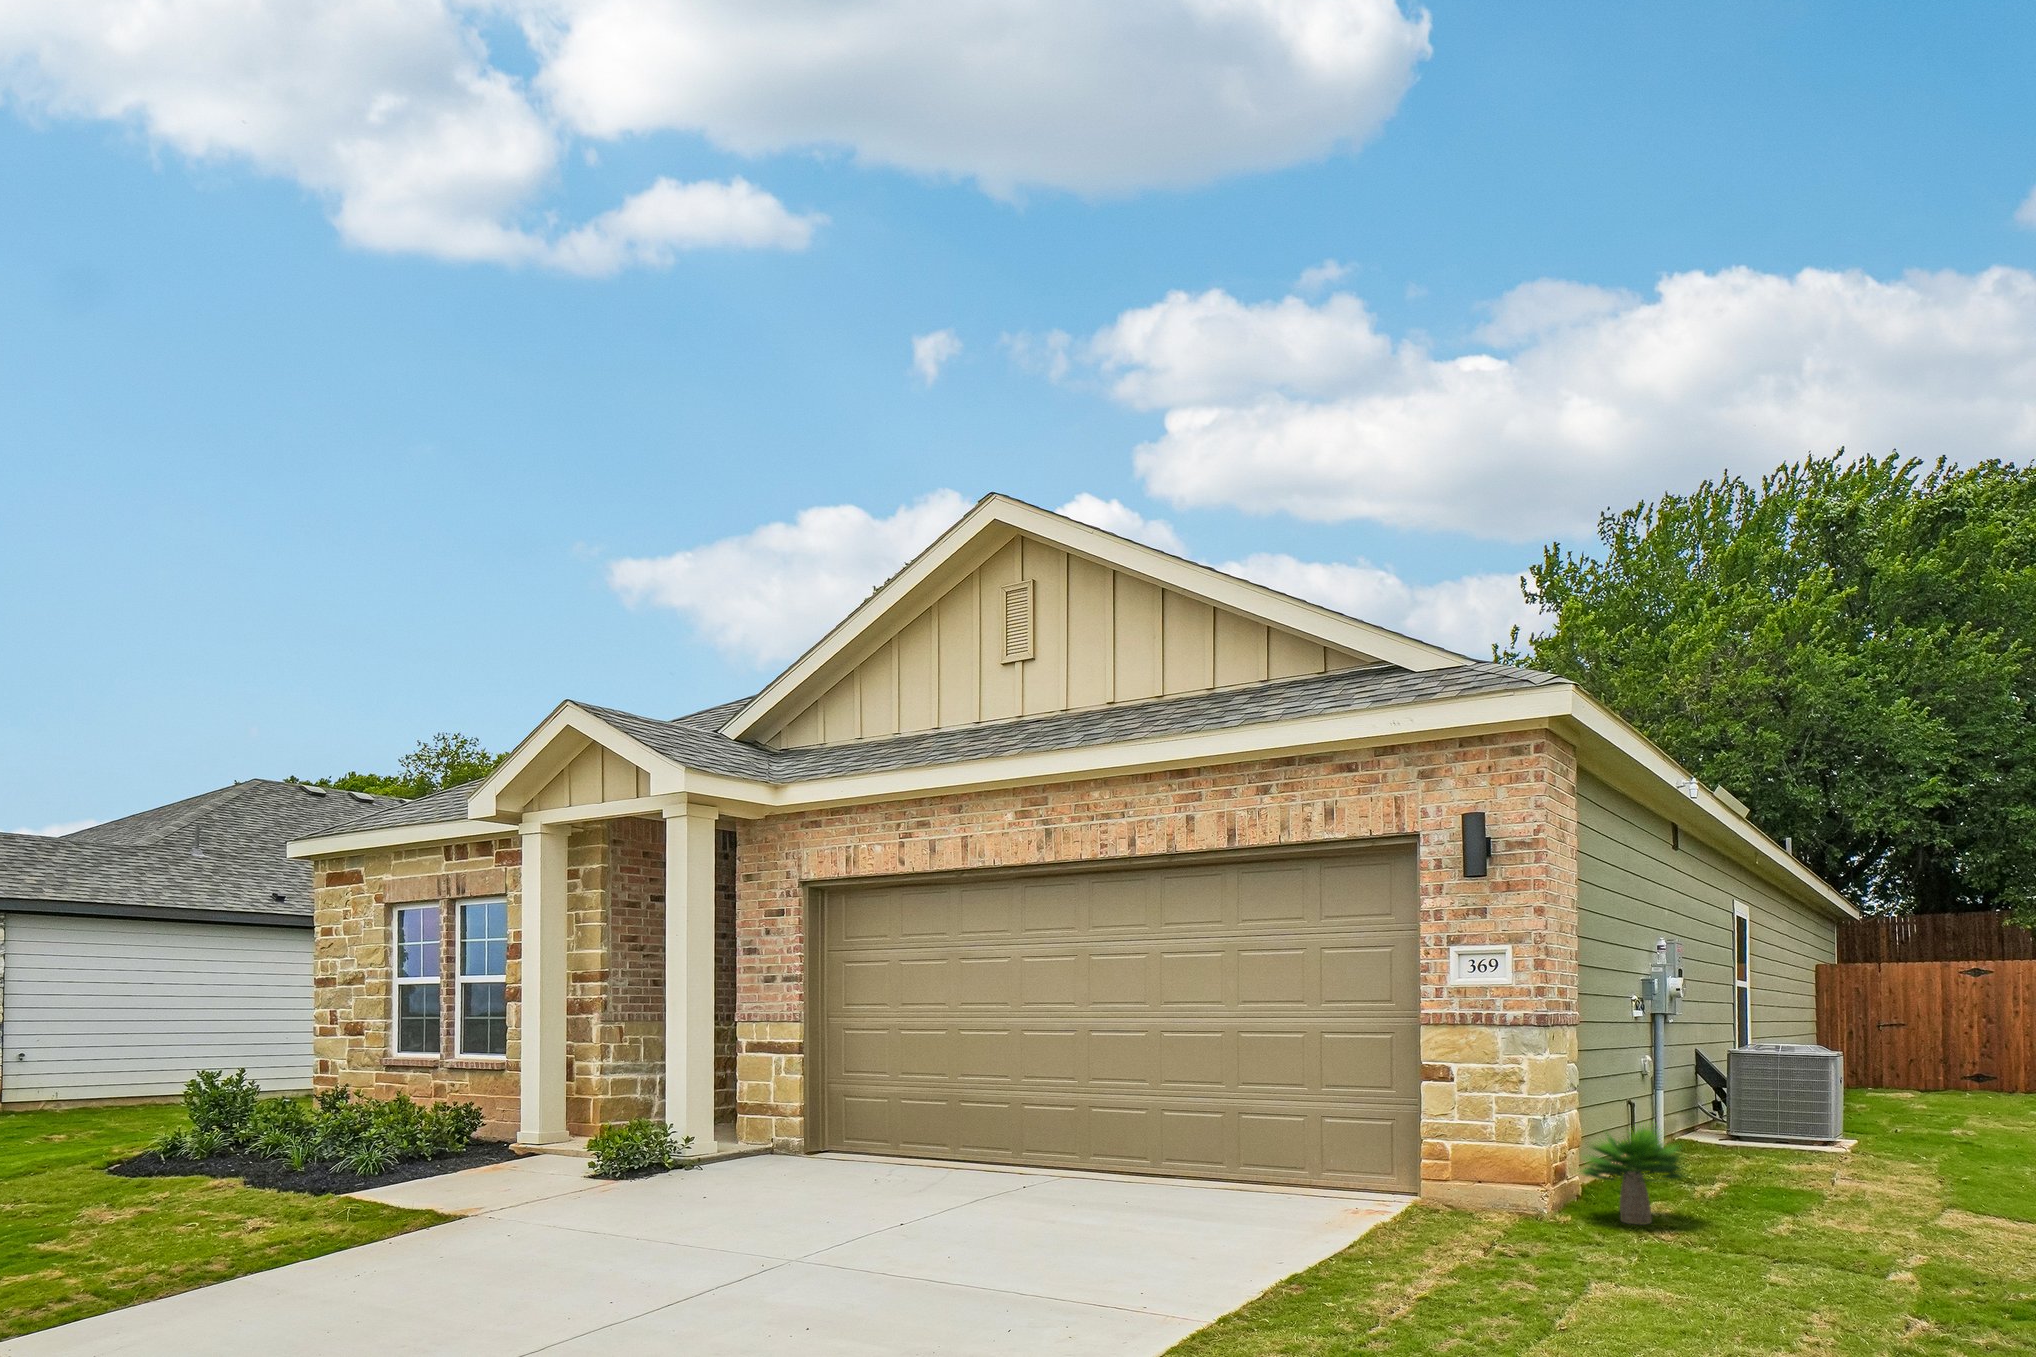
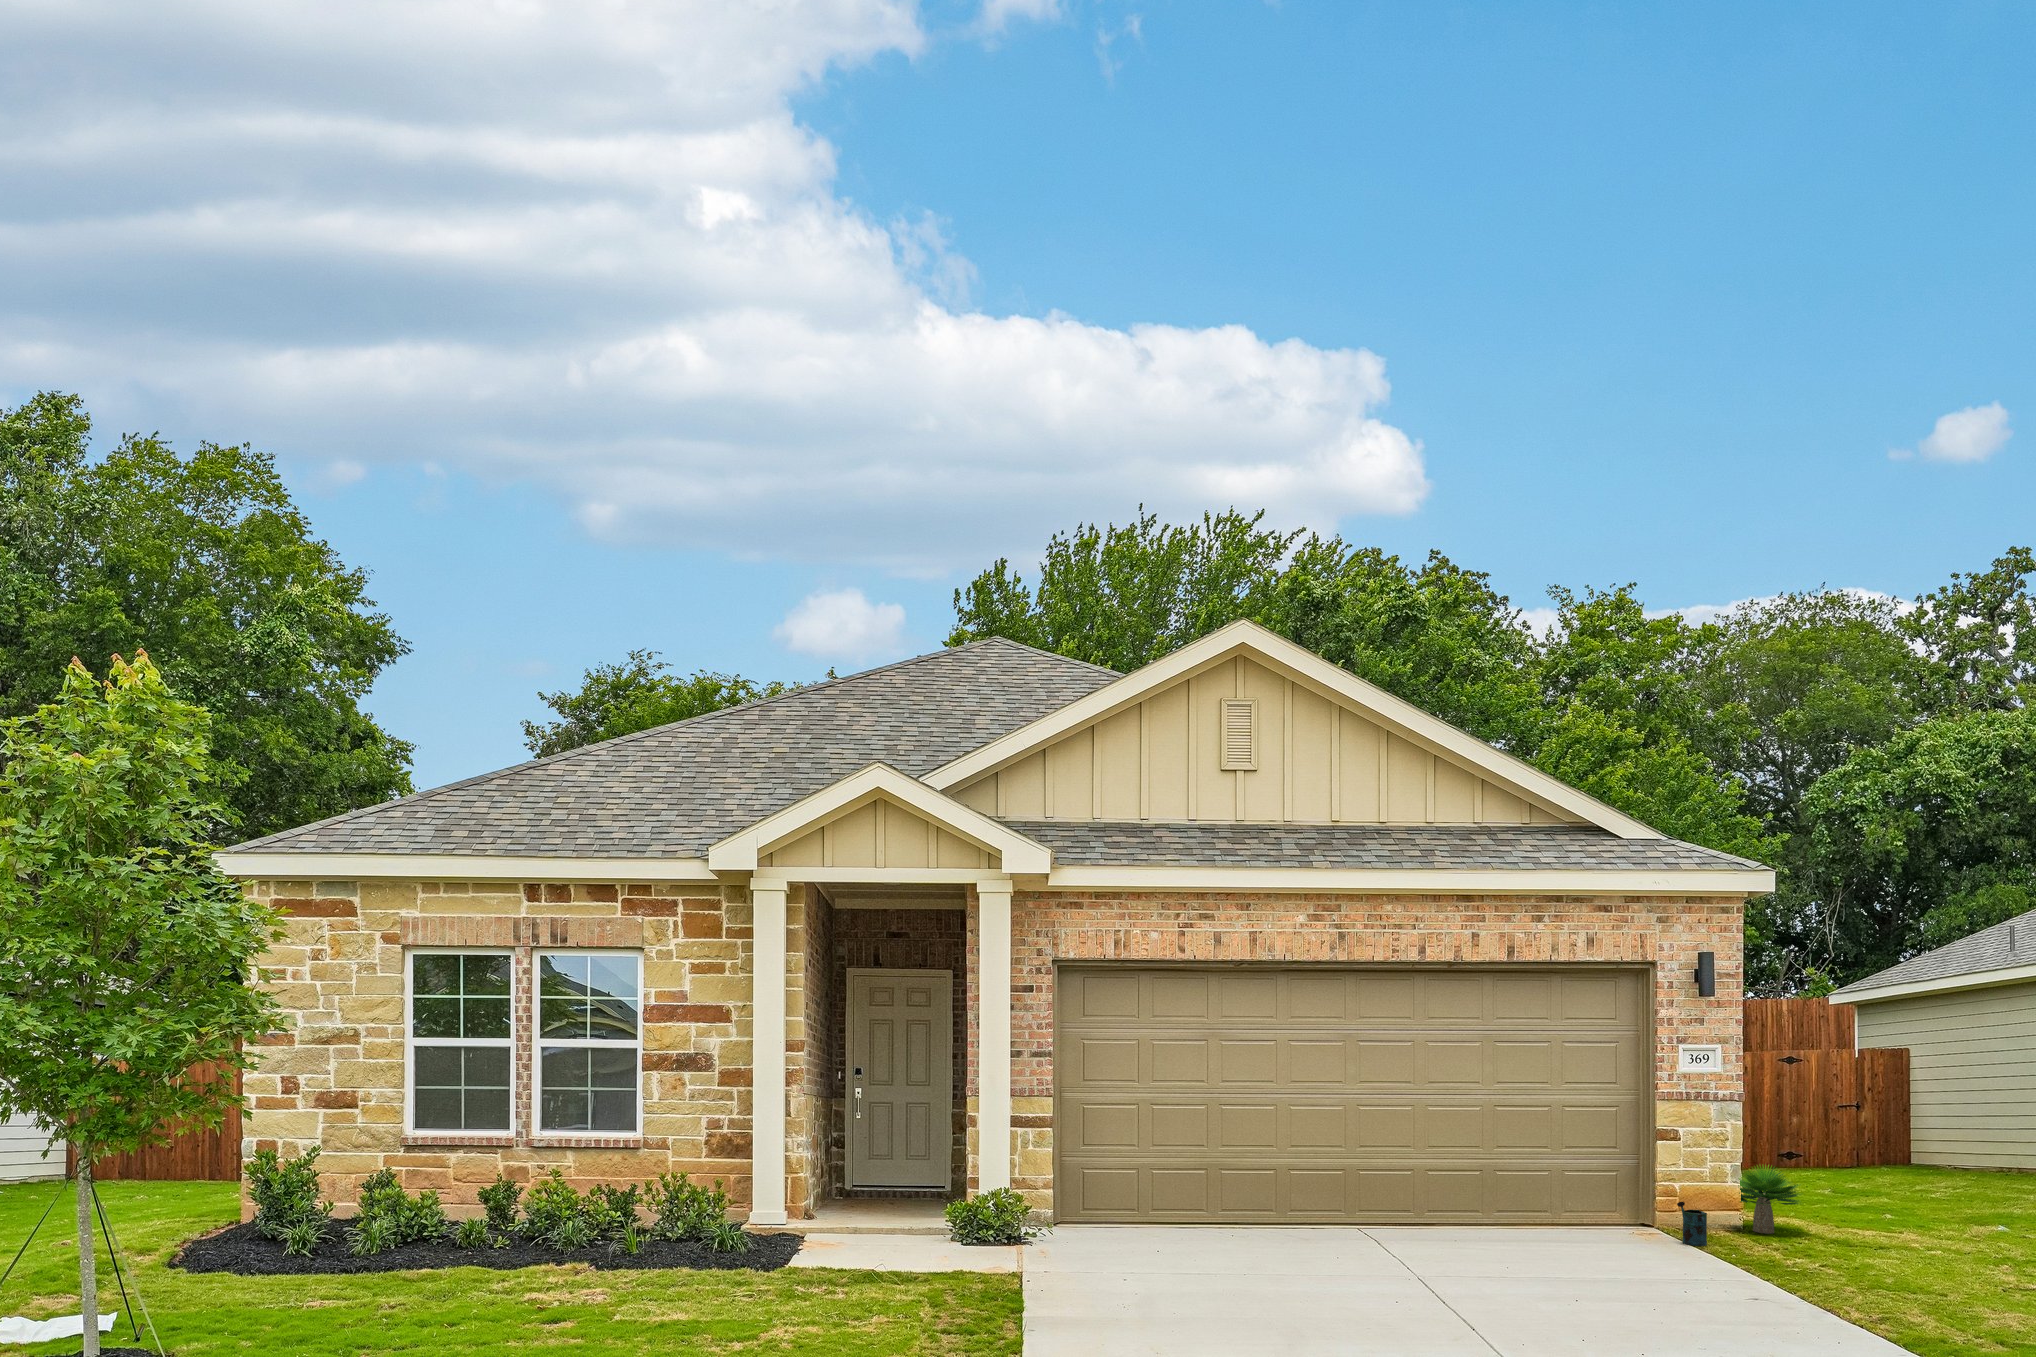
watering can: none [1420,1167,1456,1230] -> present [1677,1202,1707,1246]

